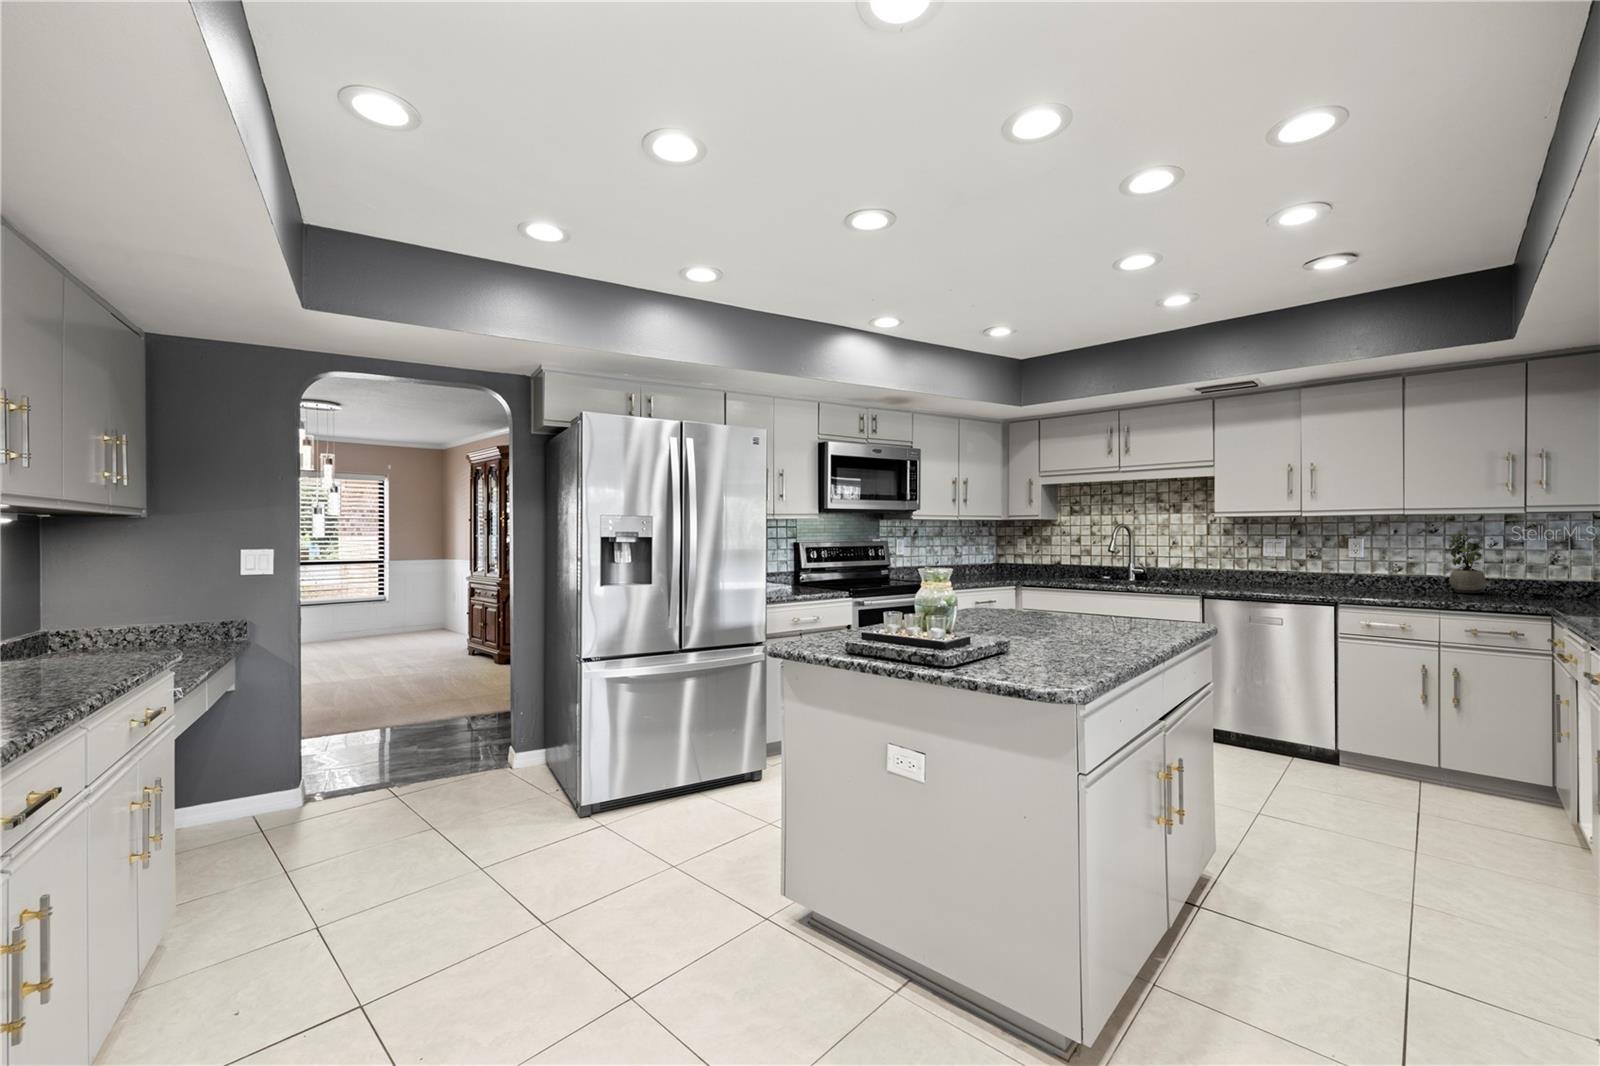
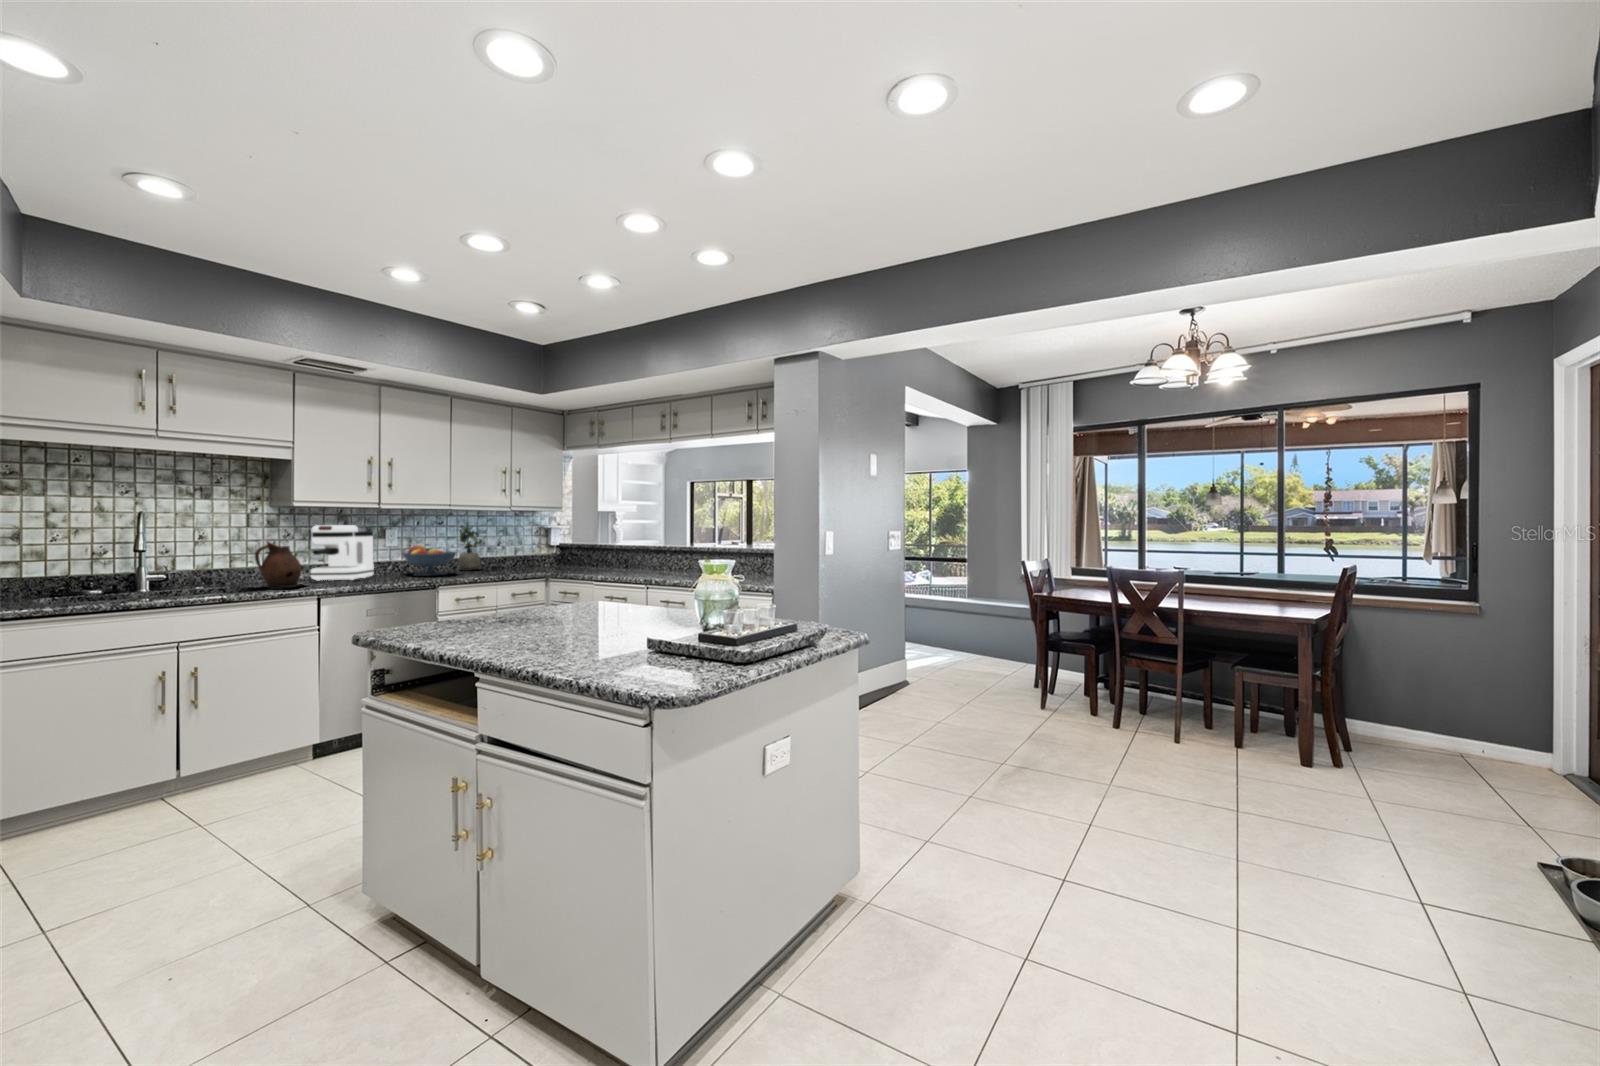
coffee maker: none [1230,534,1301,588] -> present [311,525,374,581]
ceramic pitcher: none [1173,547,1217,588] -> present [255,541,302,588]
fruit bowl: none [1344,557,1417,593] -> present [403,545,456,576]

